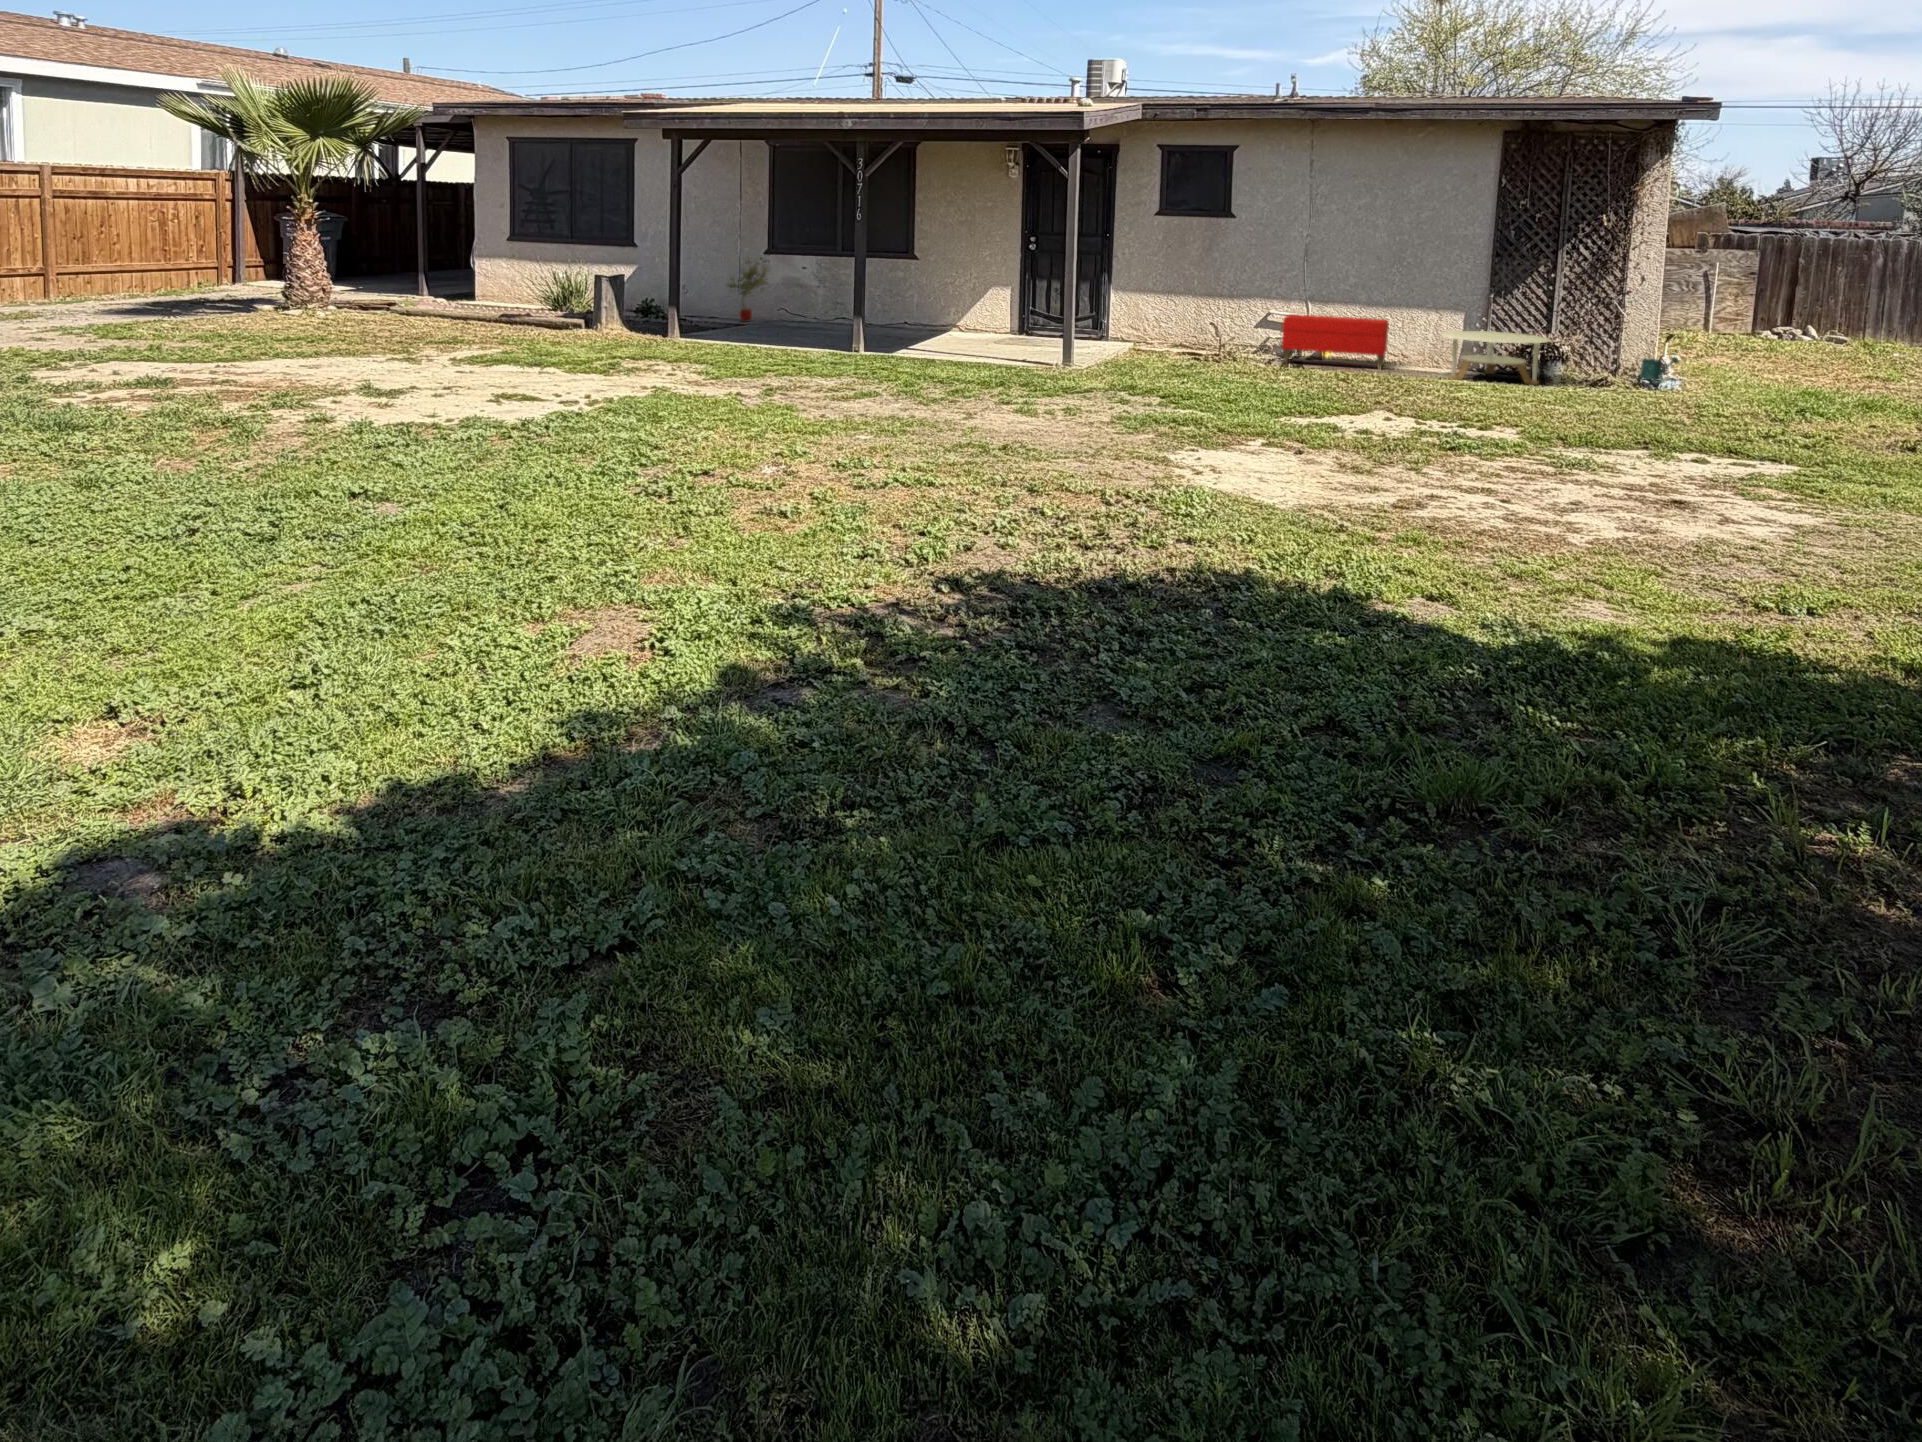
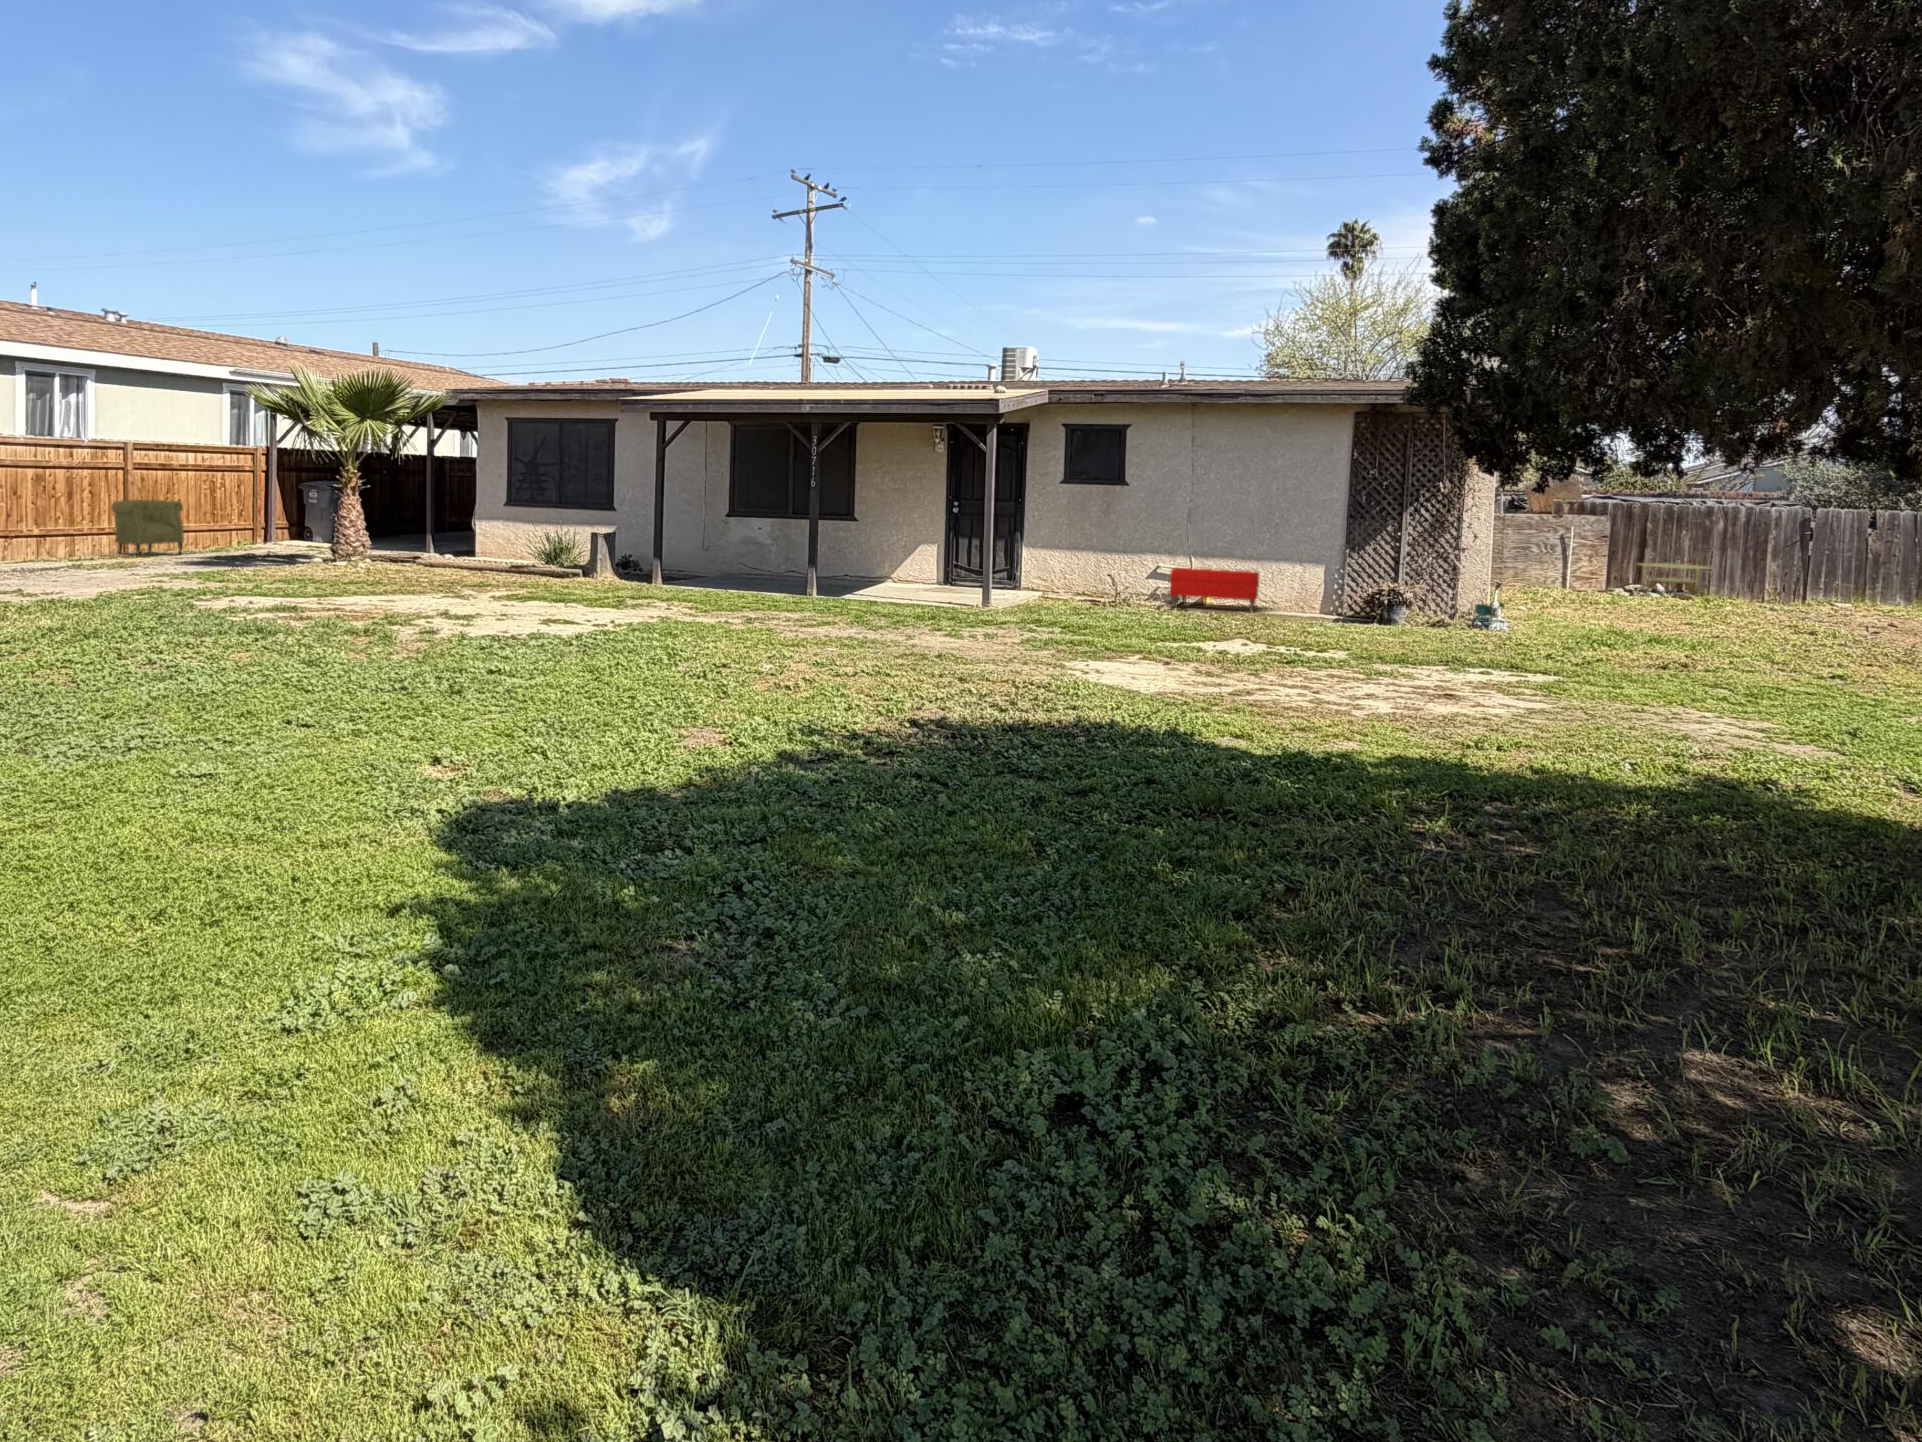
chair: none [21,235,115,302] -> present [111,500,184,557]
potted tree: present [726,259,768,321] -> none [697,519,735,574]
round table: present [1440,331,1551,385] -> present [1639,563,1711,595]

